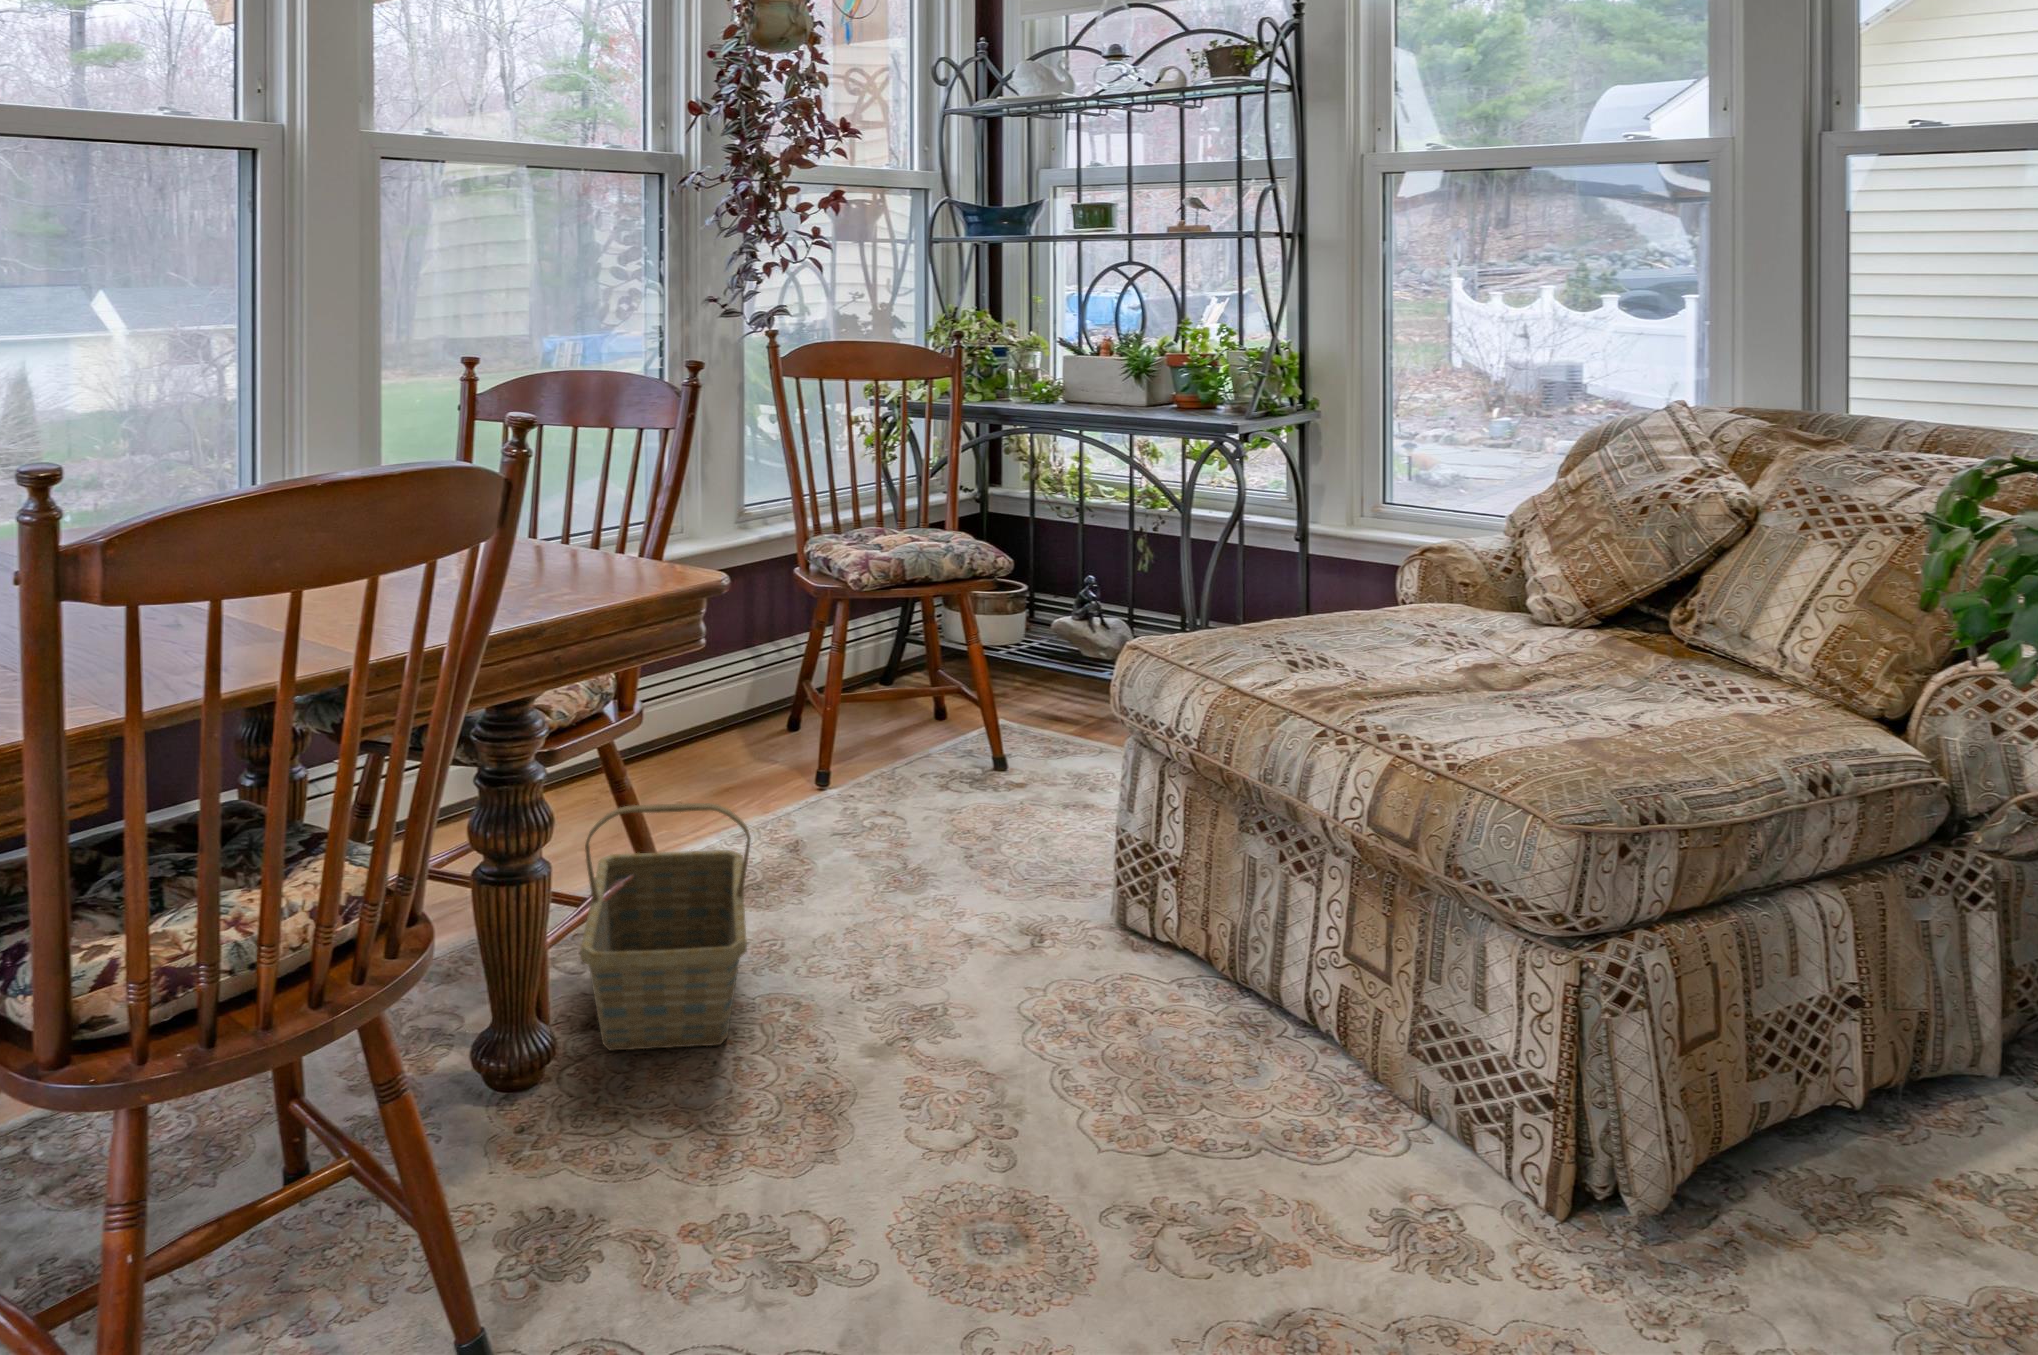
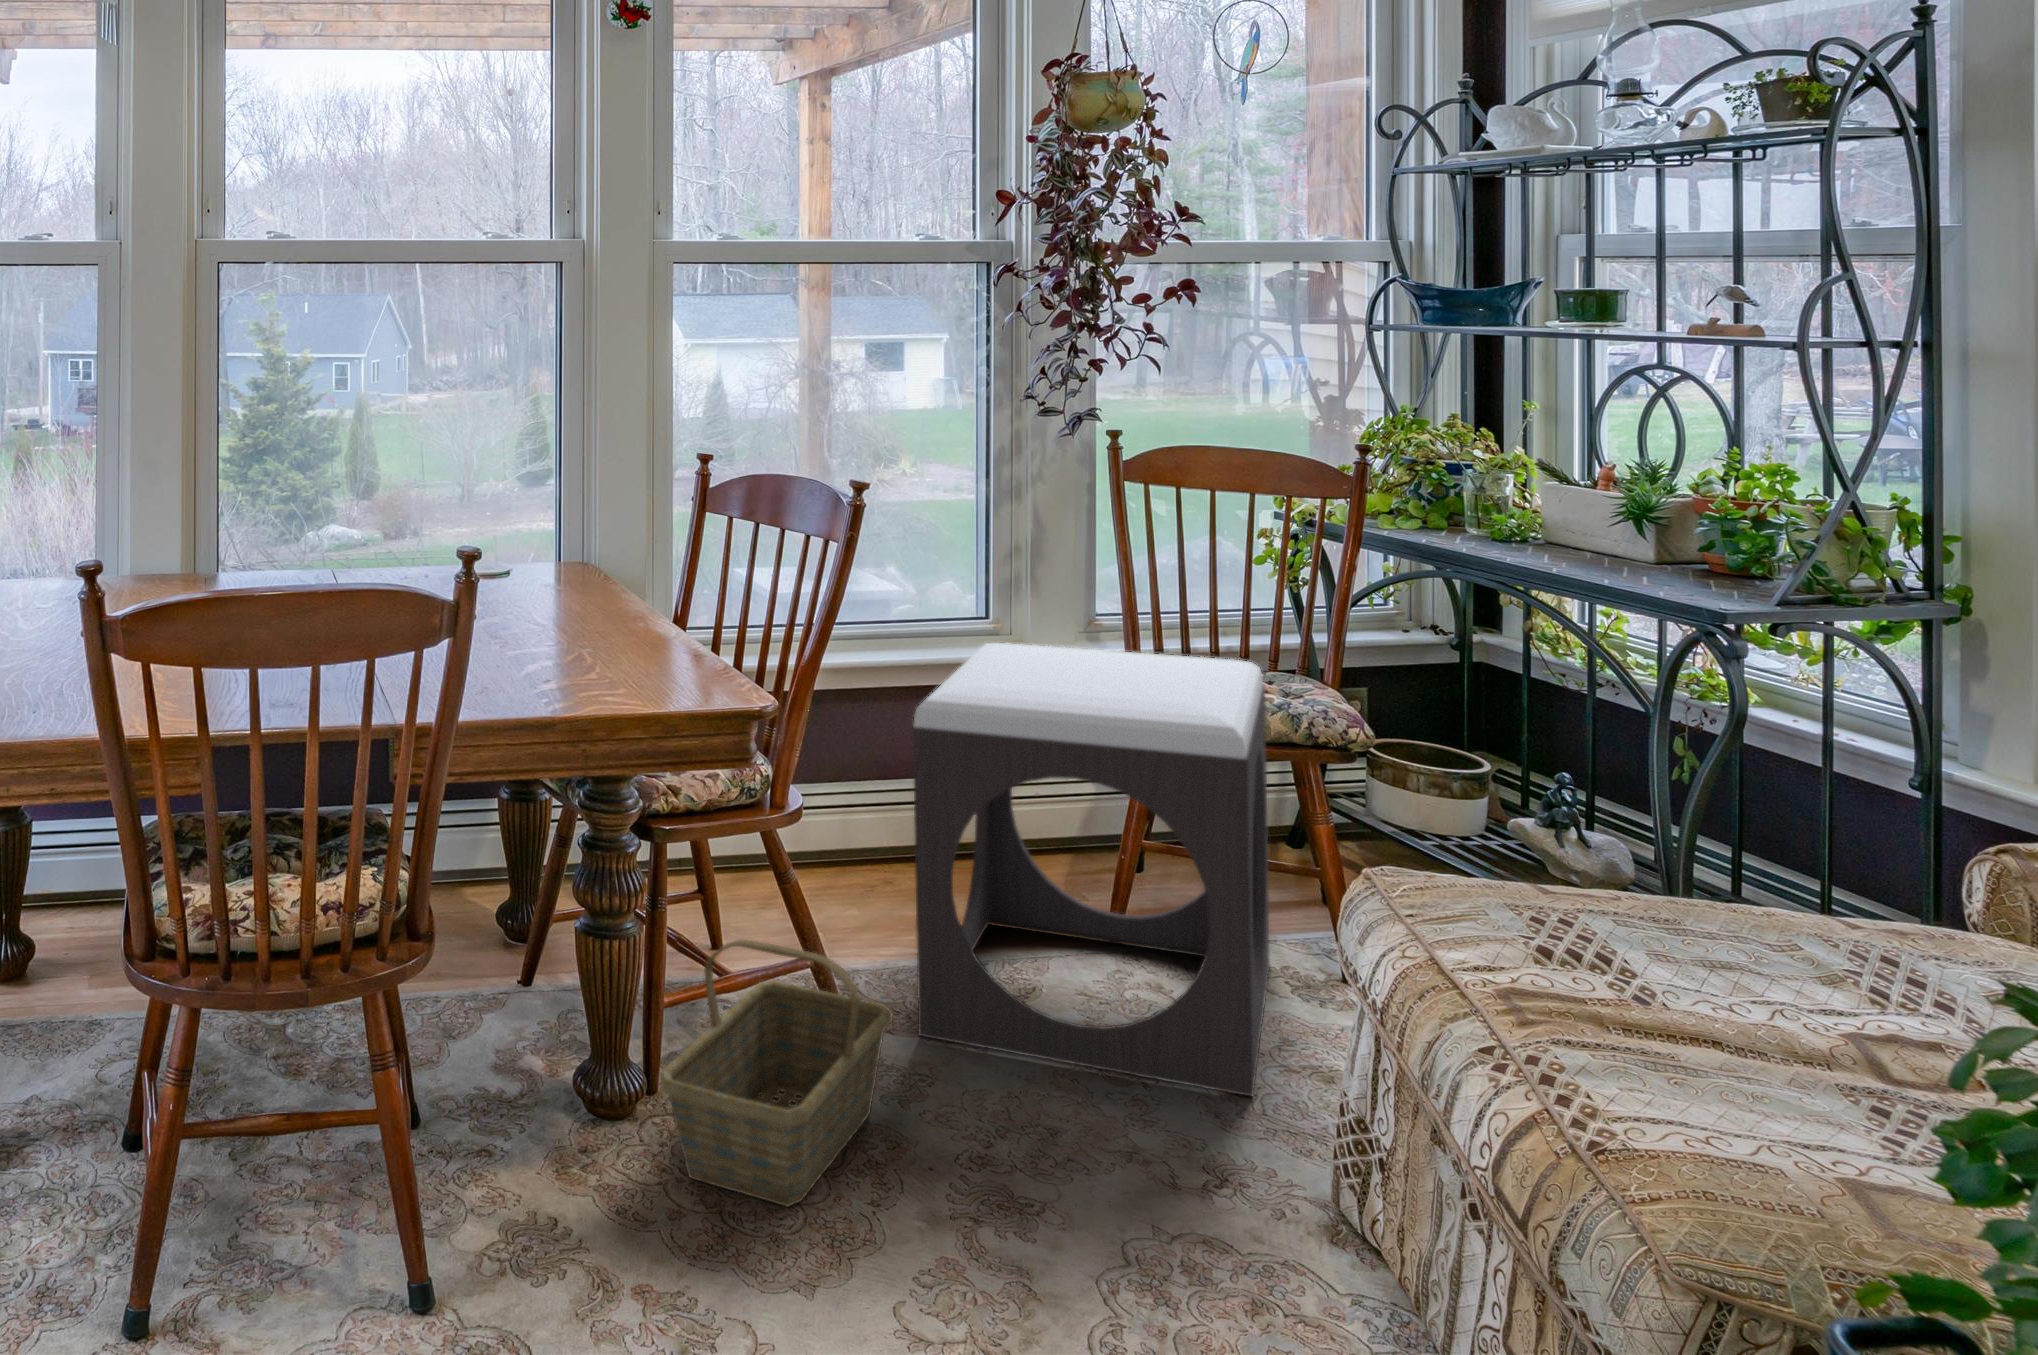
footstool: none [696,515,1007,887] -> present [913,643,1270,1096]

